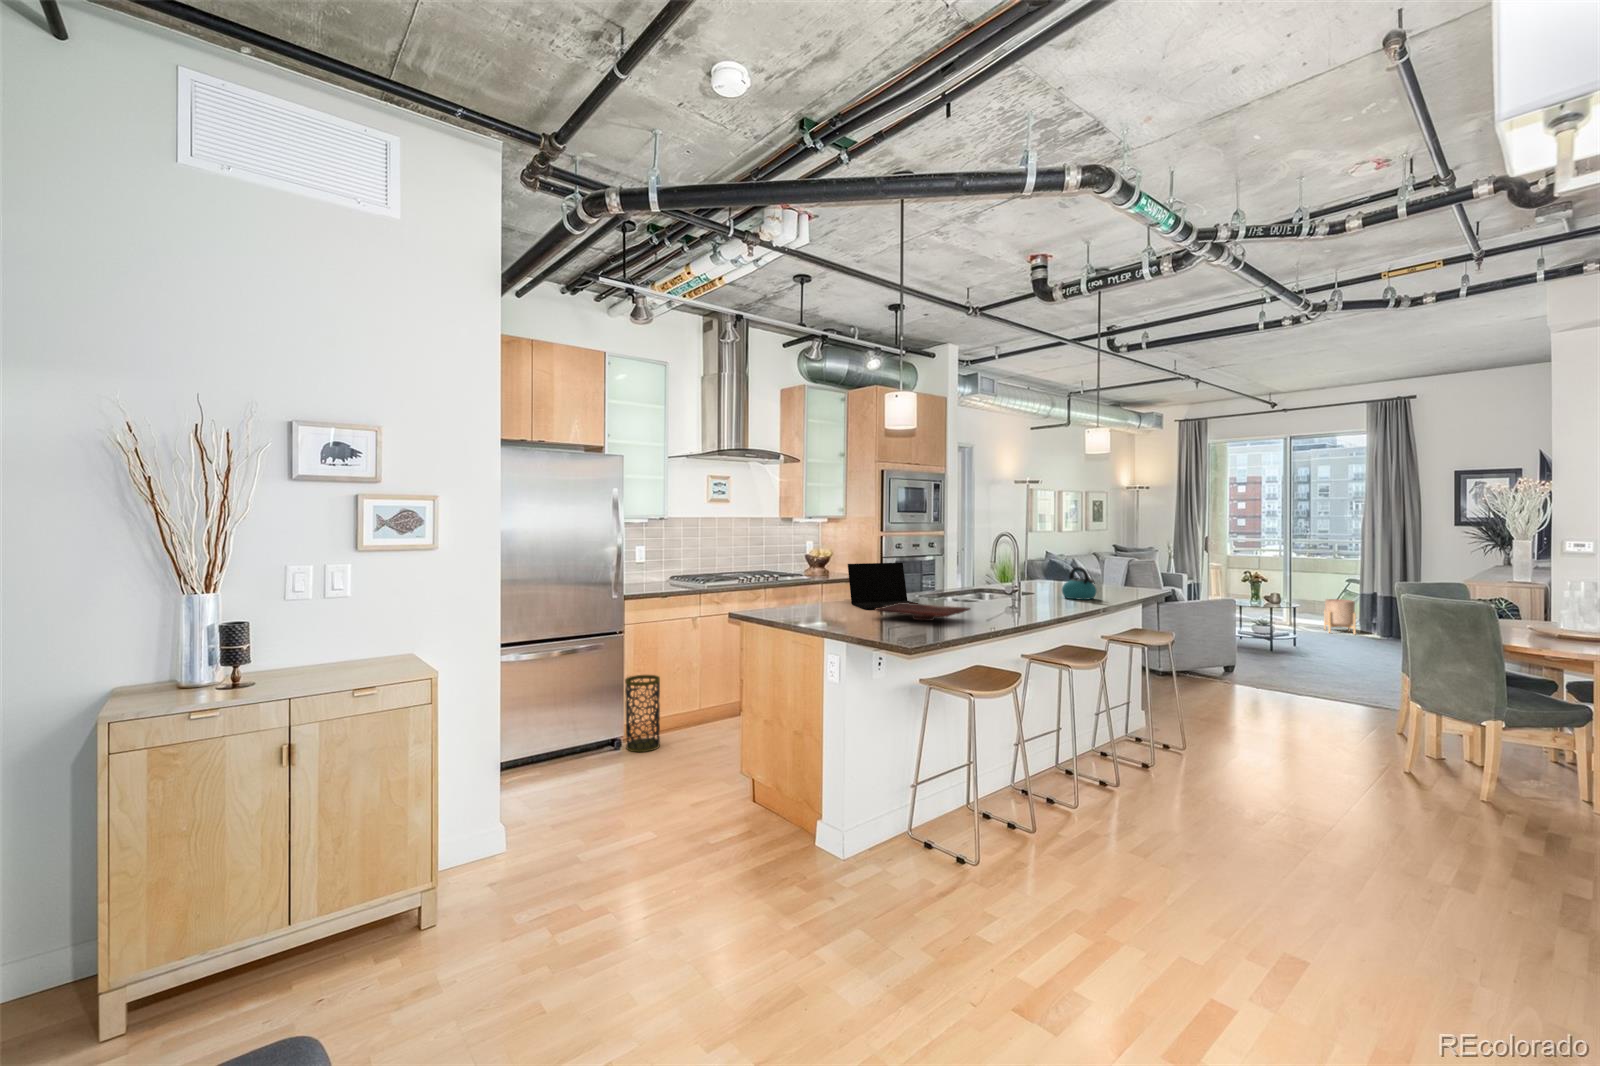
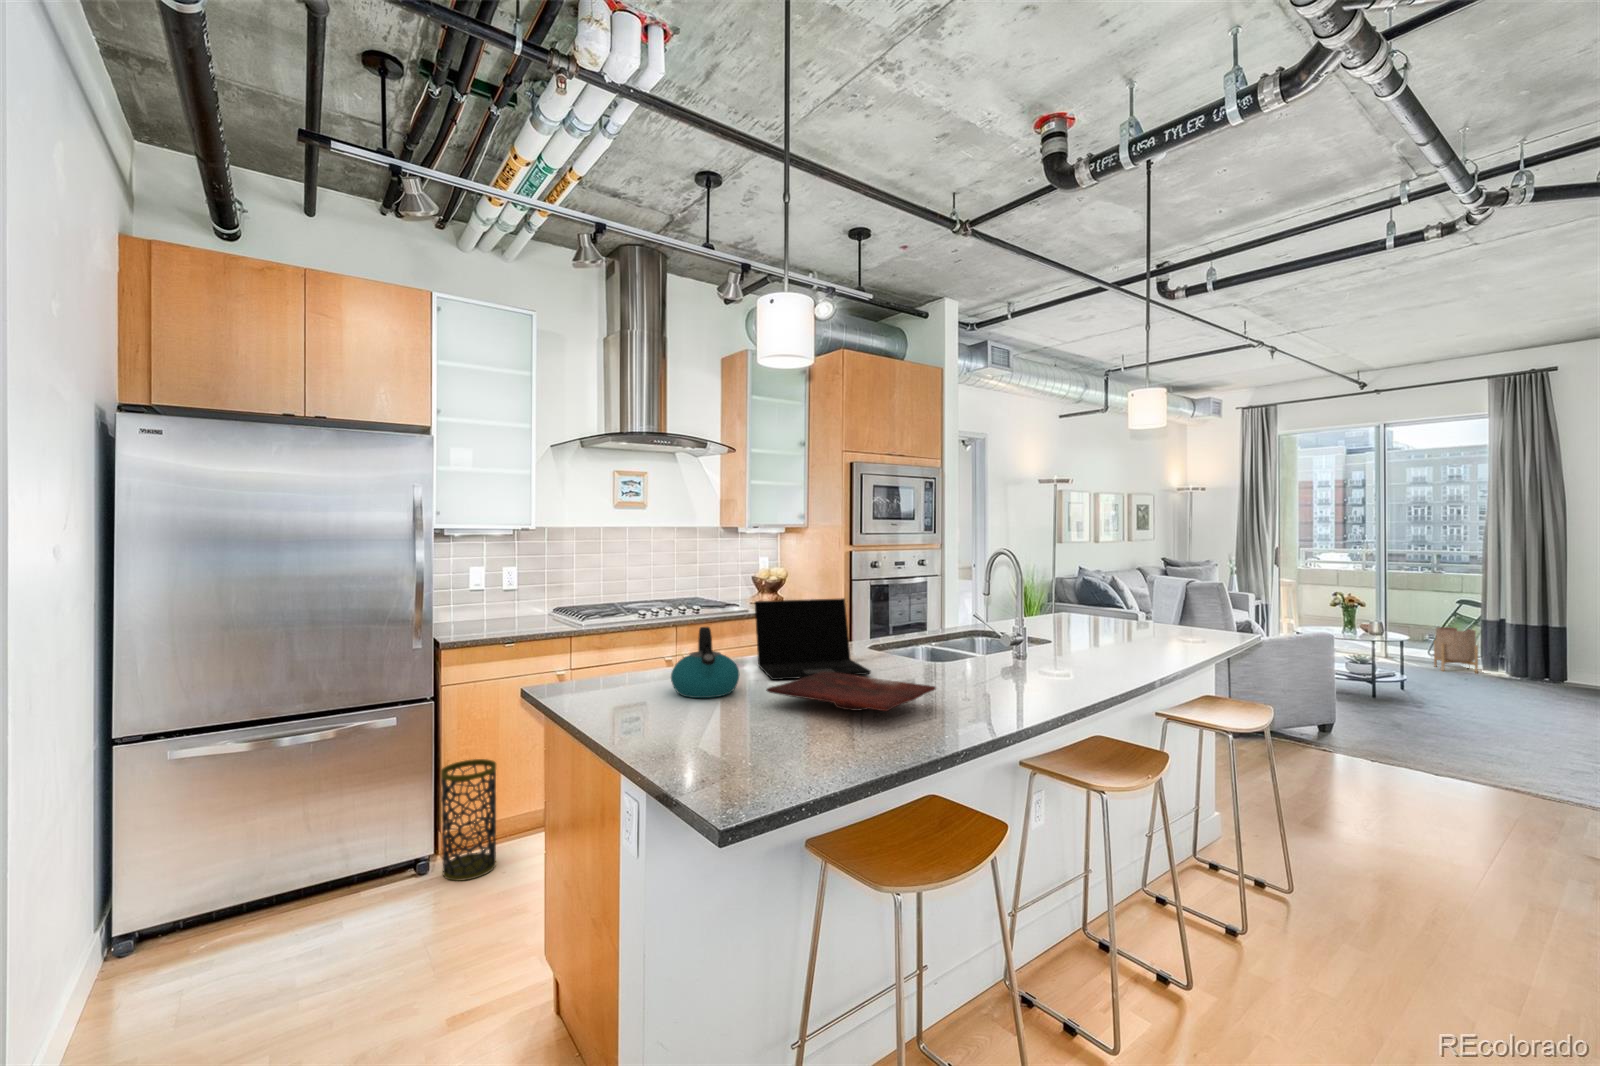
kettle: present [1062,567,1096,600] -> present [671,627,740,698]

